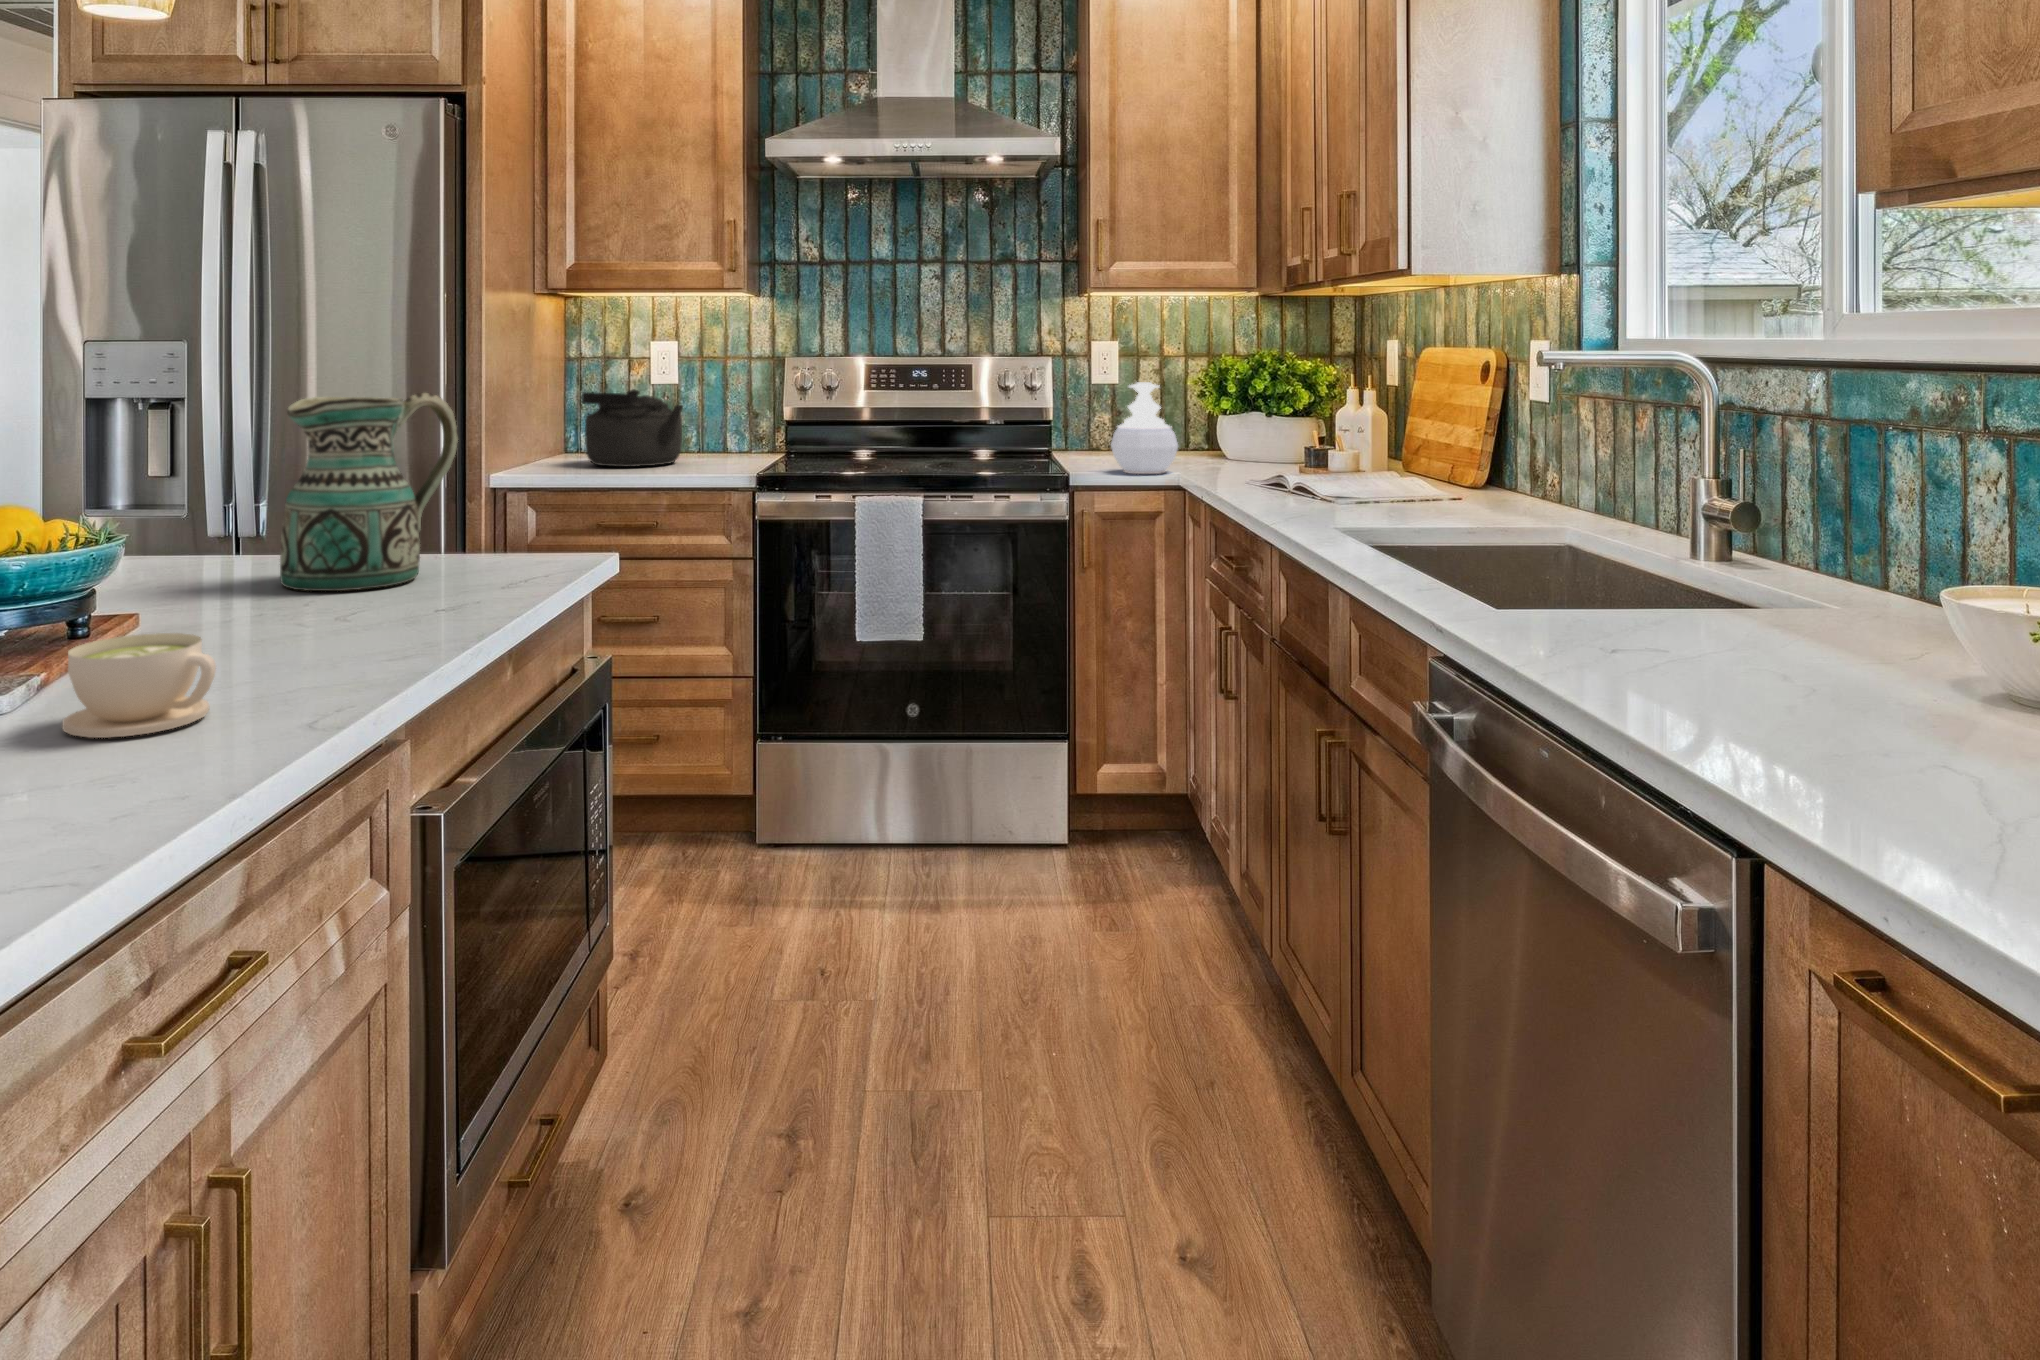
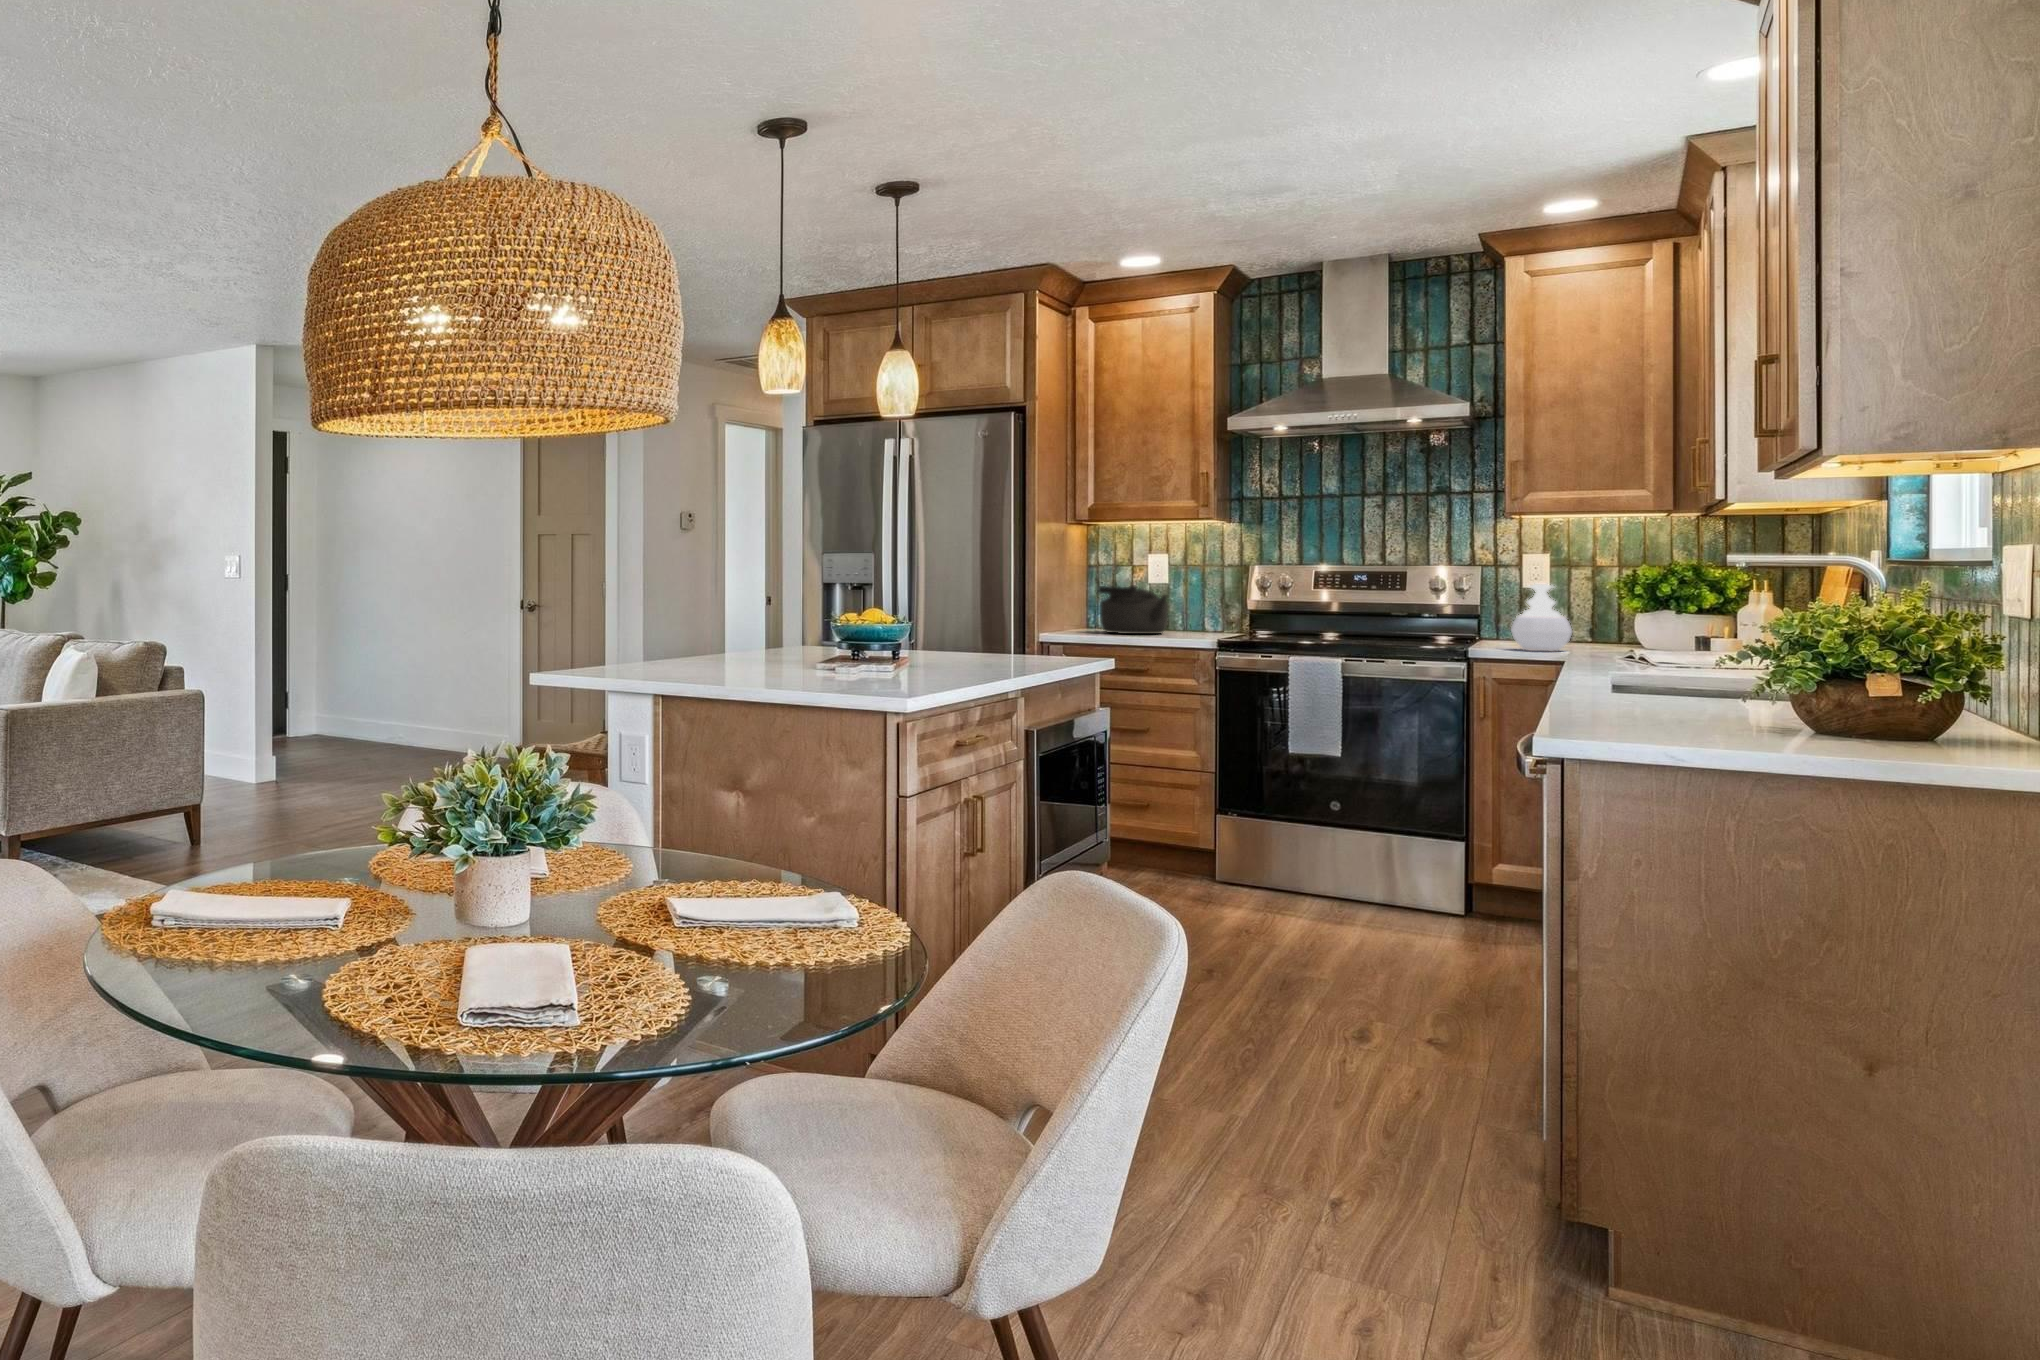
ceramic pitcher: present [280,393,458,591] -> none [963,576,1039,659]
coffee cup: present [62,633,216,738] -> none [926,649,974,676]

